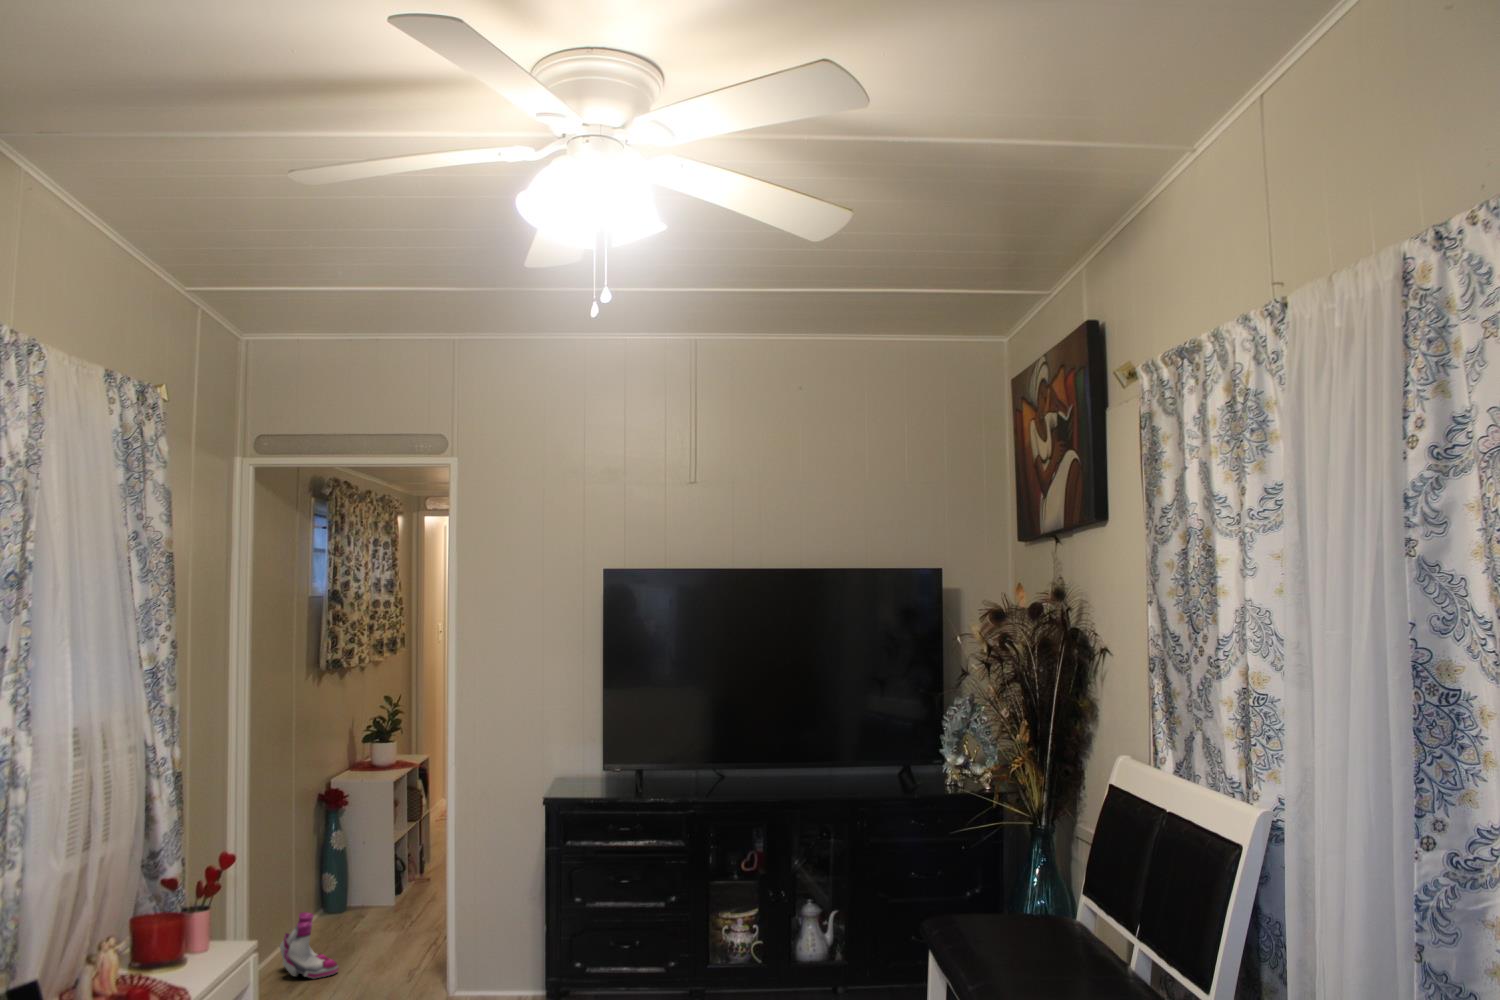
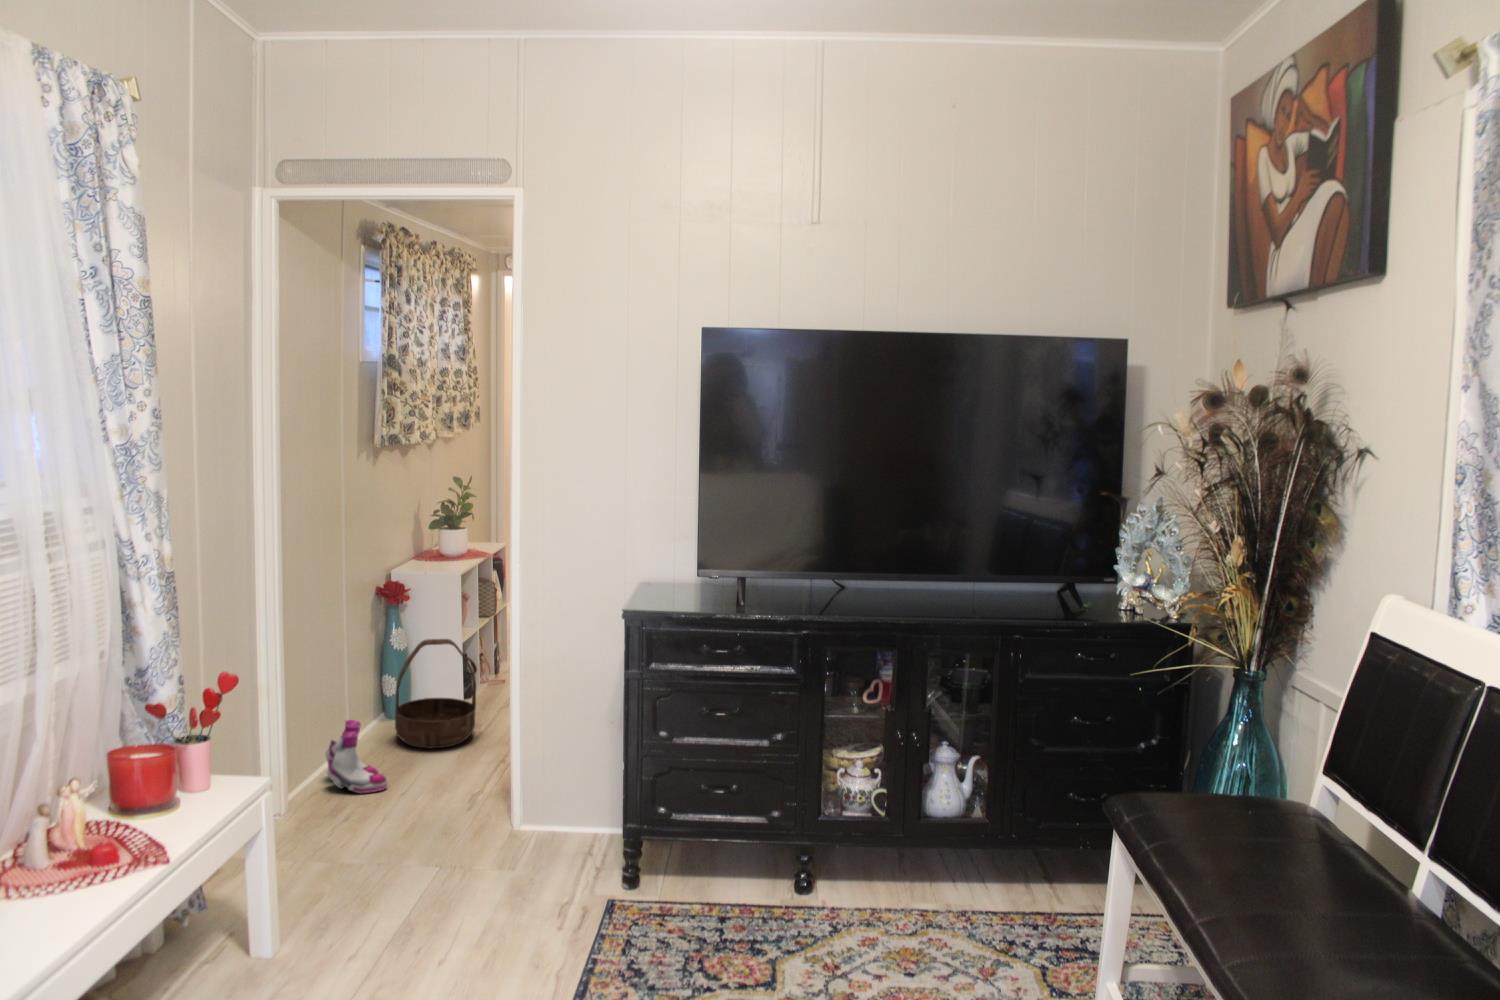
basket: none [339,835,413,938] -> present [395,639,476,748]

